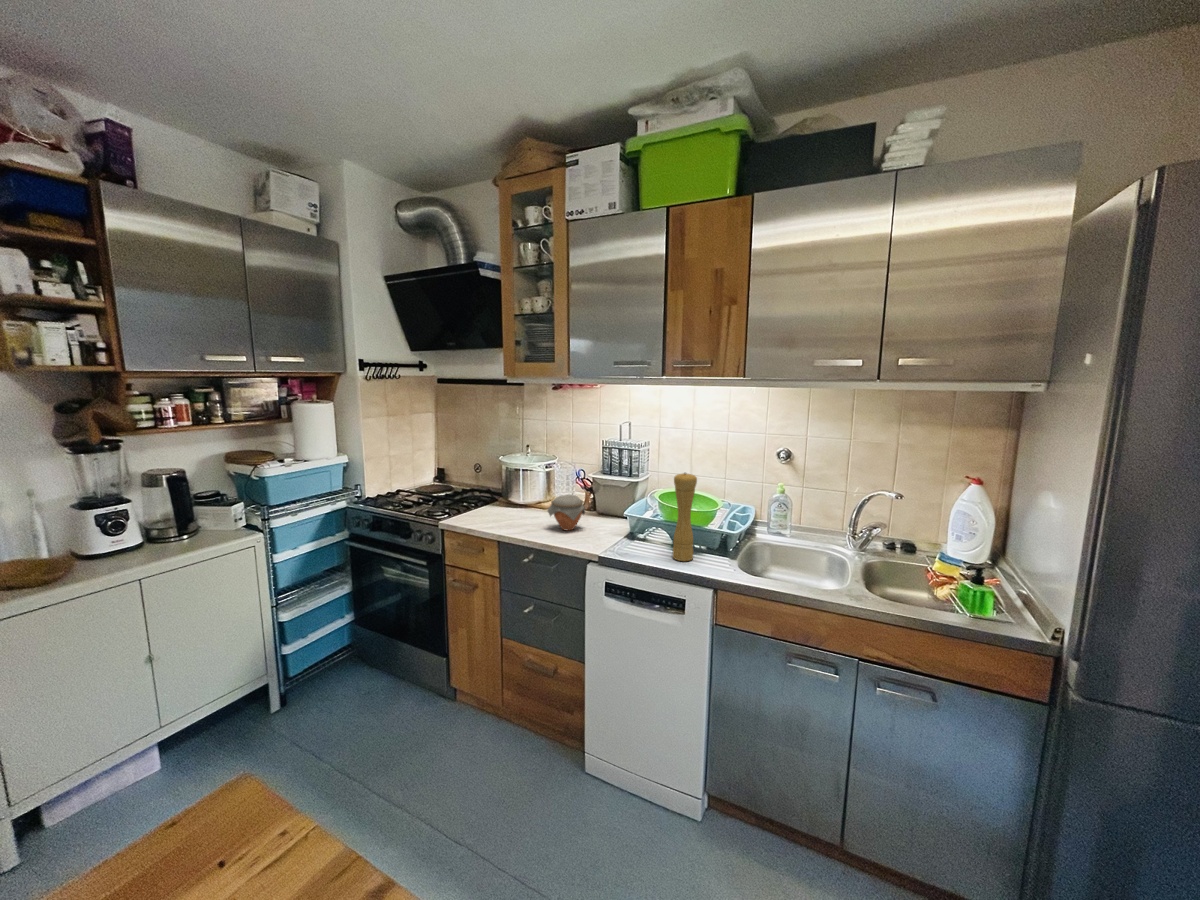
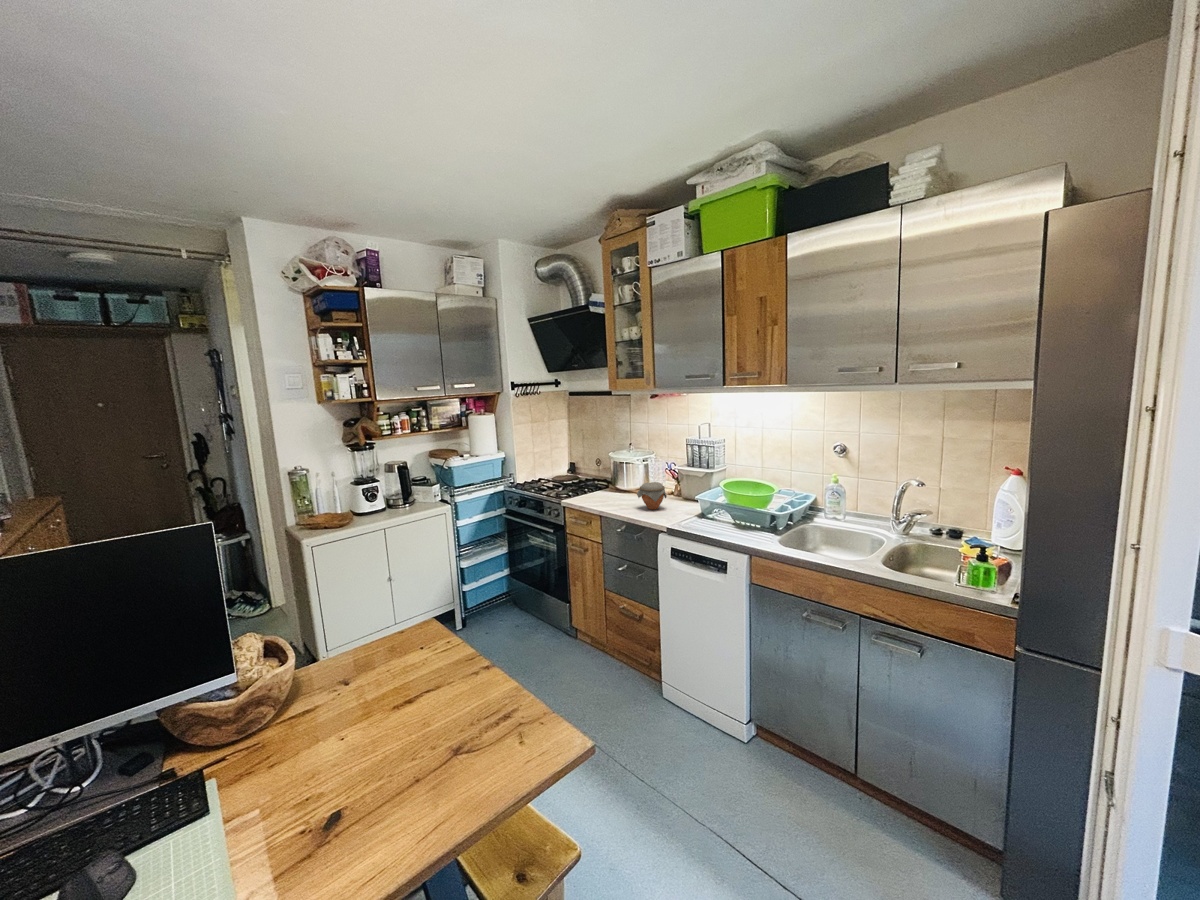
pepper mill: present [672,473,697,561] -> none [722,463,741,534]

